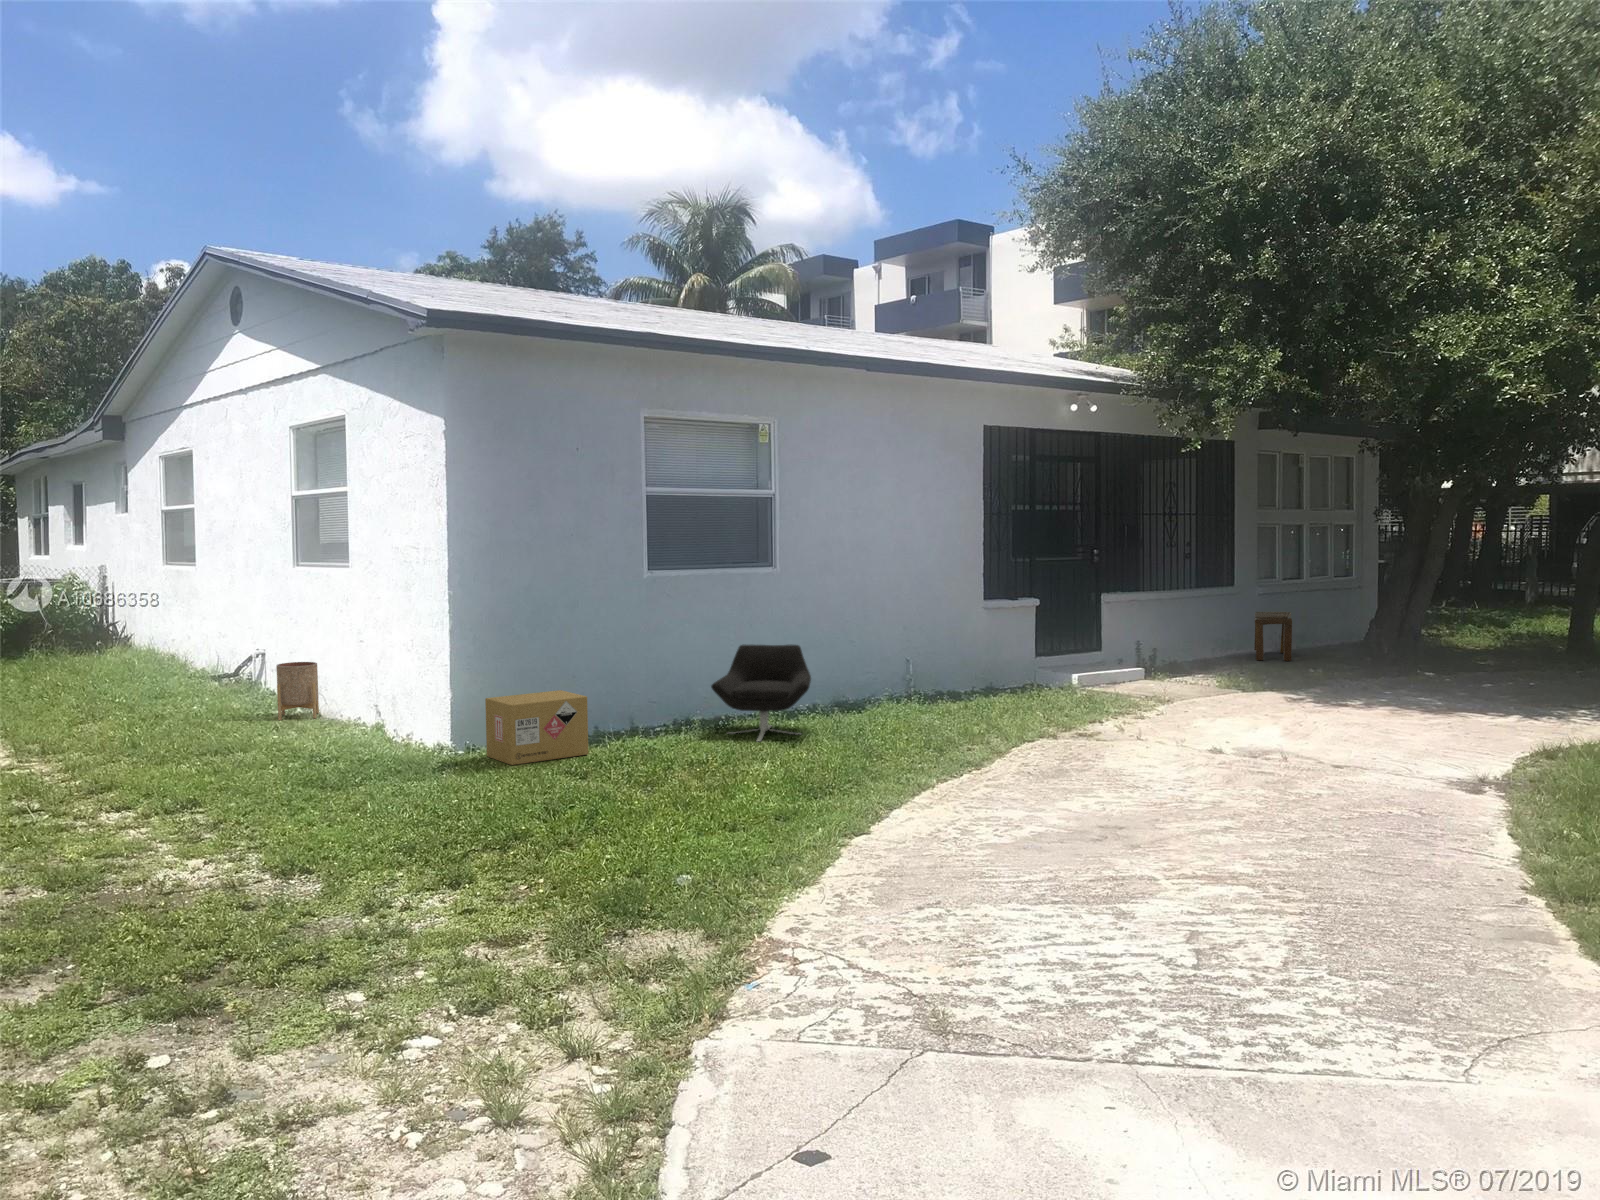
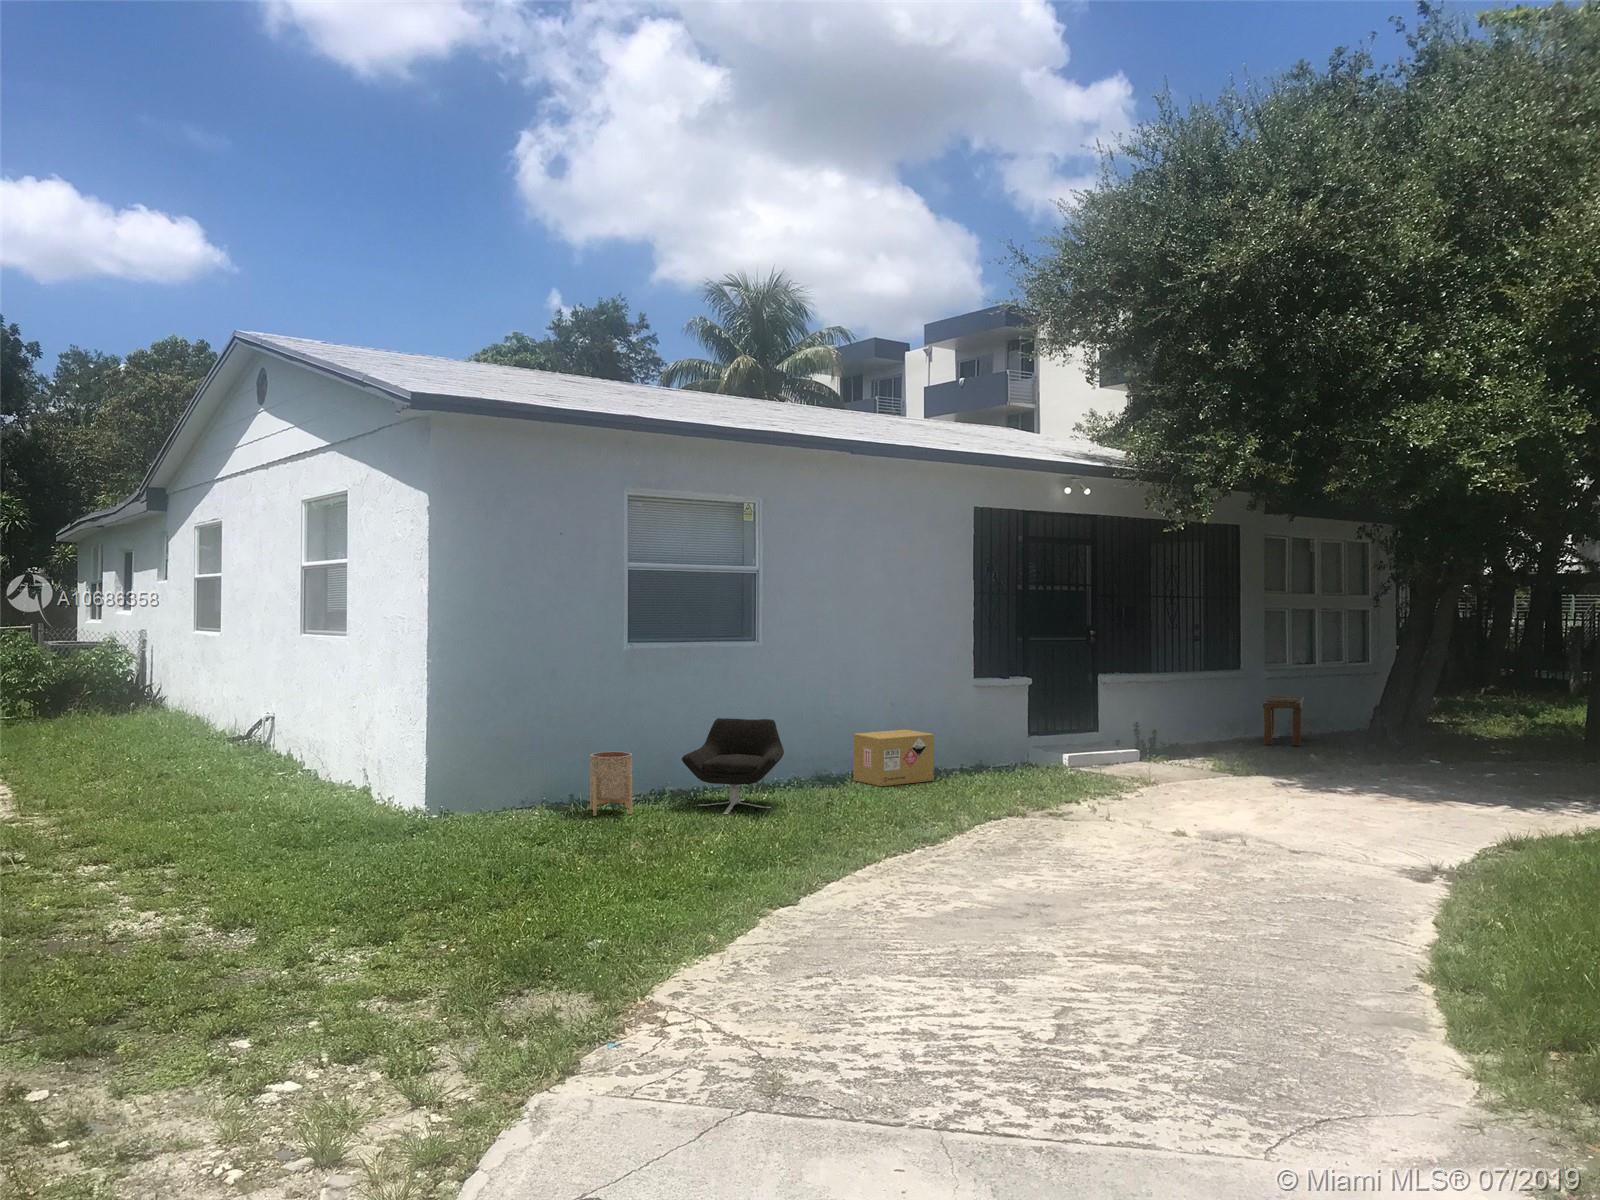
planter: present [276,662,319,720] -> present [590,752,632,816]
cardboard box: present [485,690,588,765] -> present [853,730,934,786]

